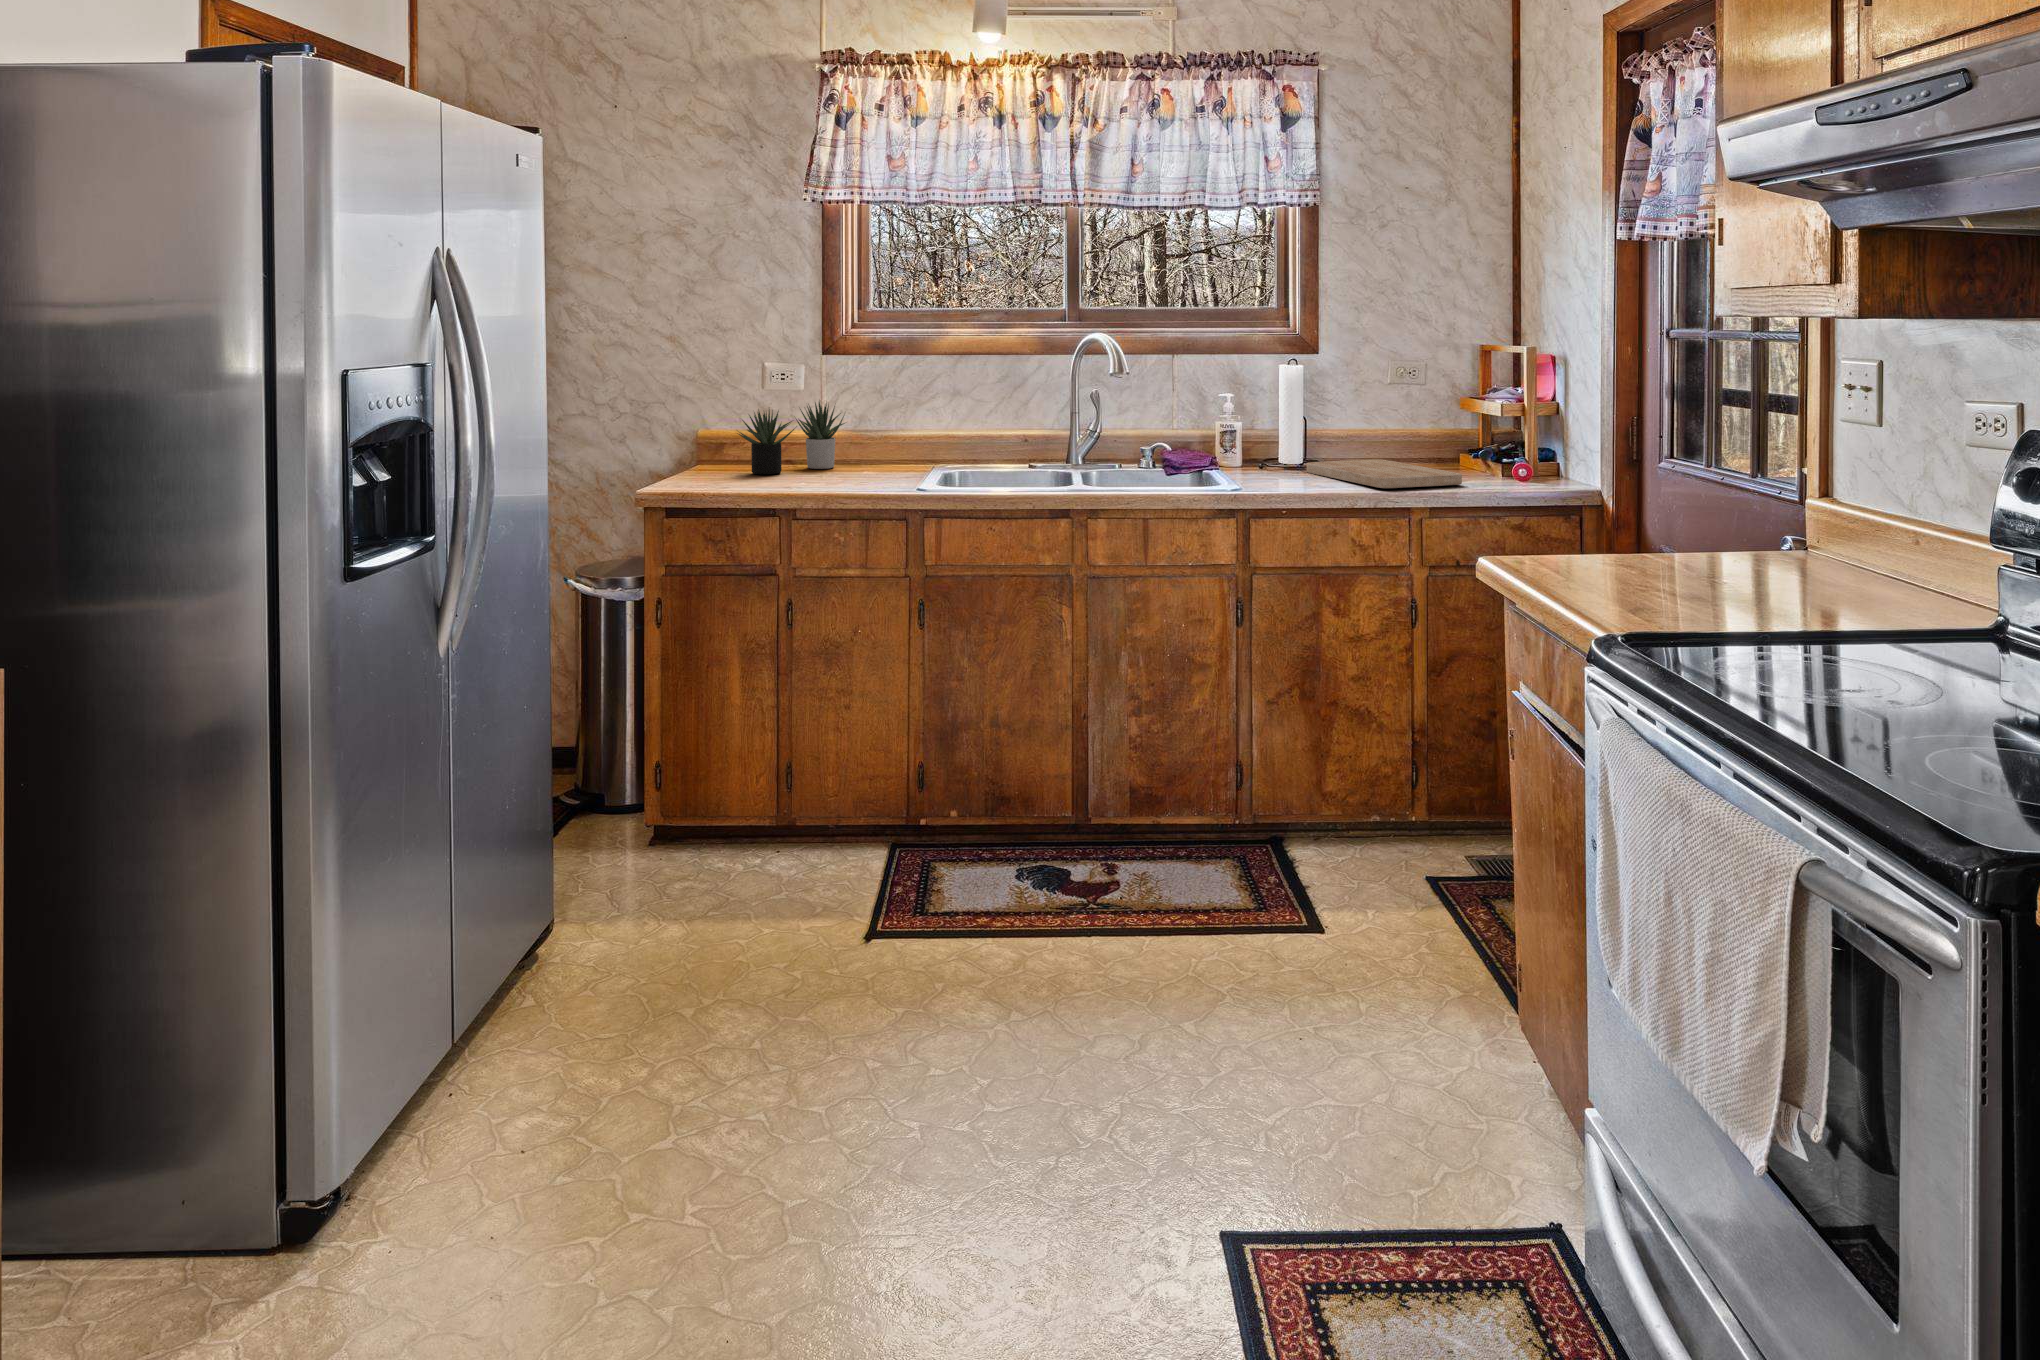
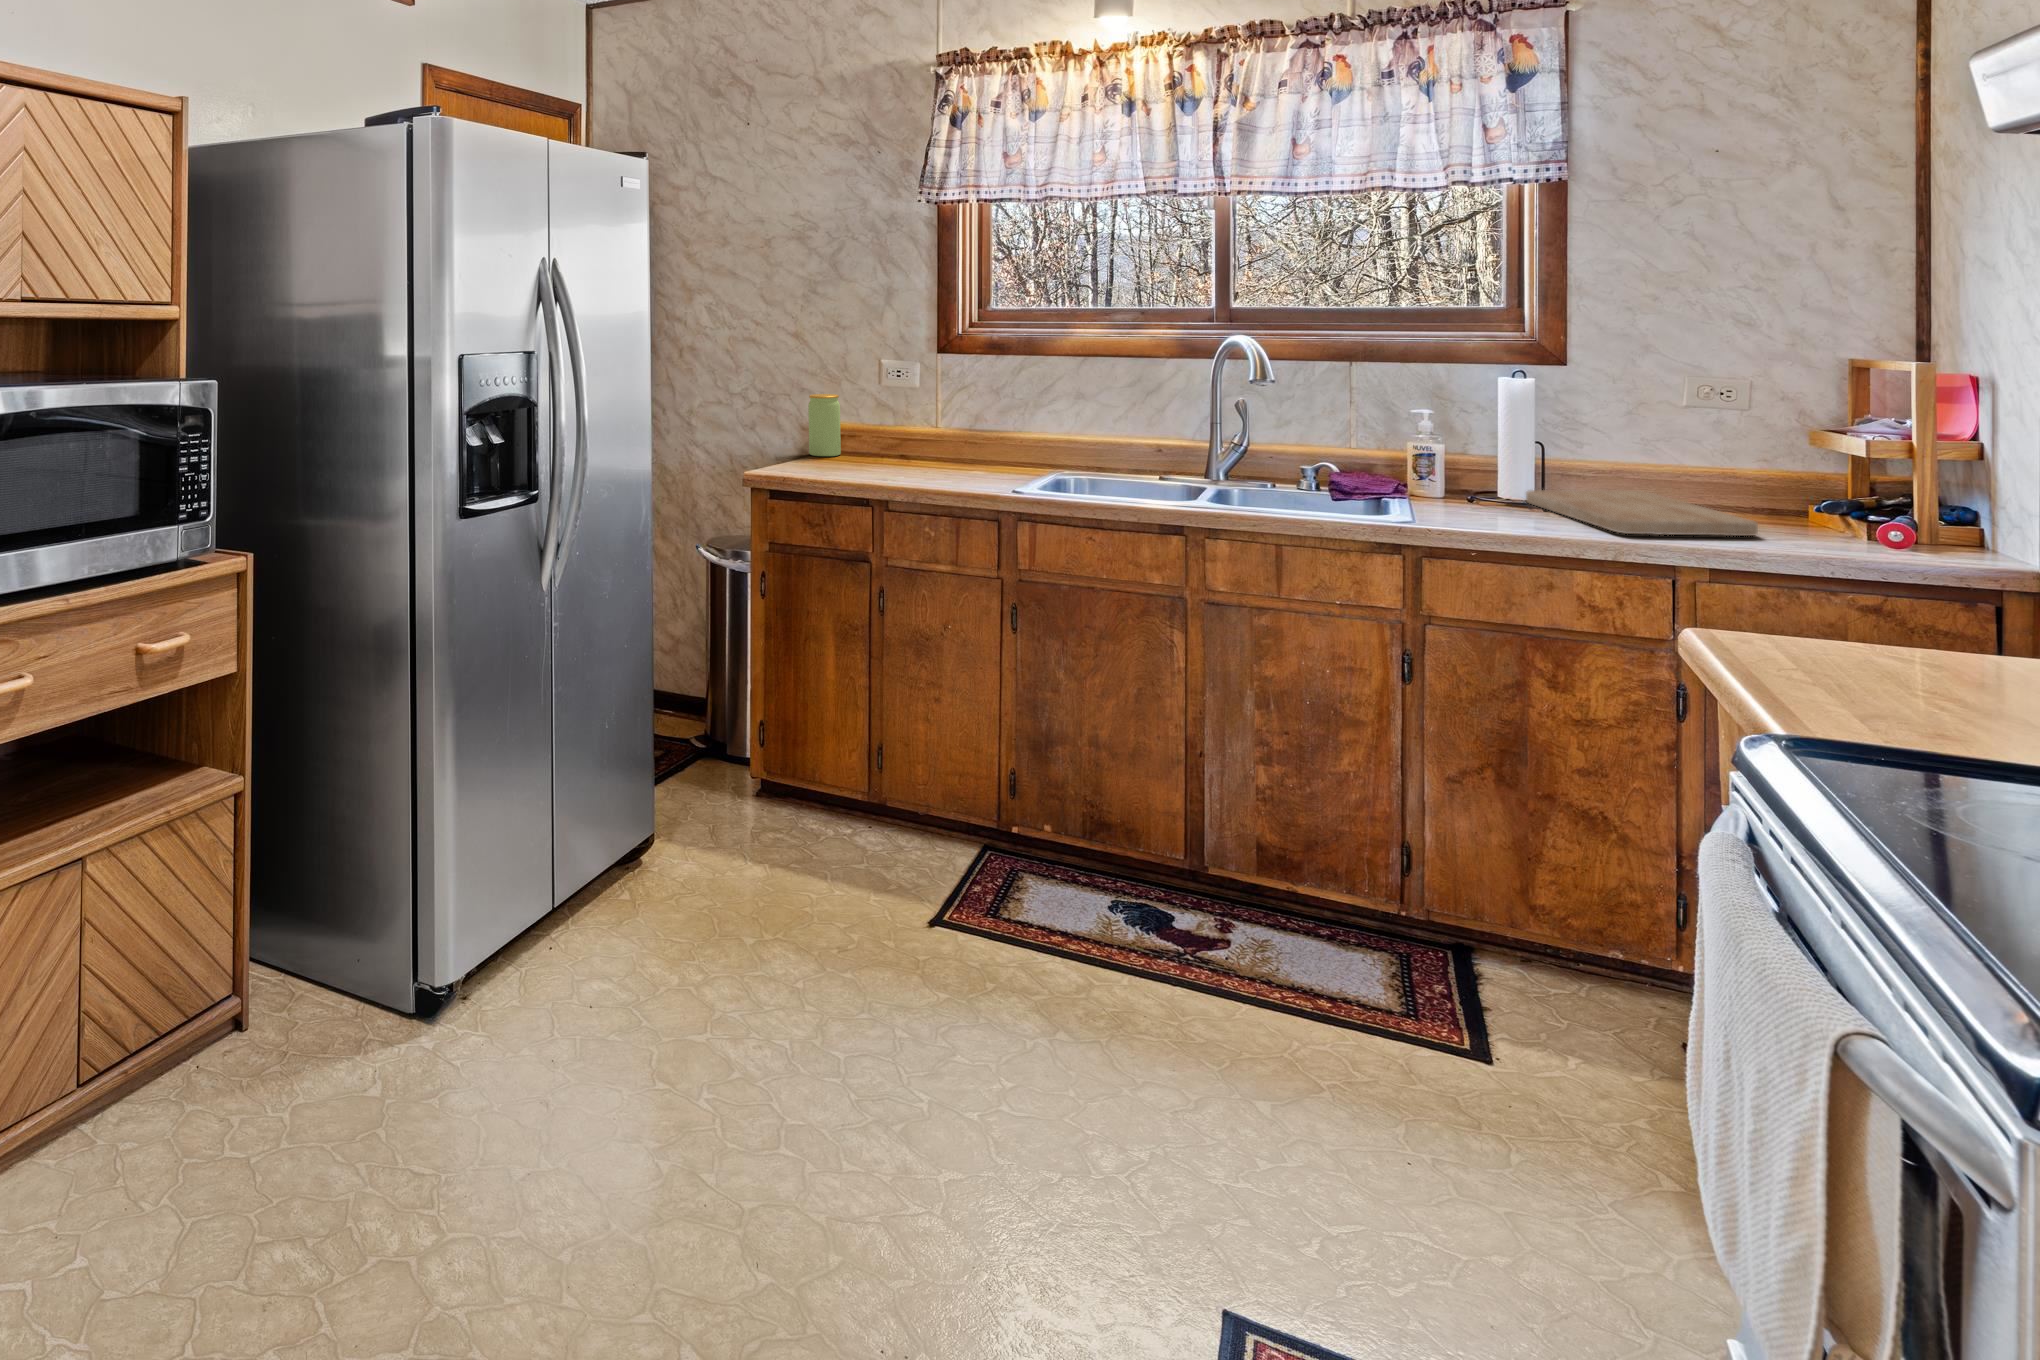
succulent plant: present [737,400,845,474] -> none [851,396,969,468]
jar: none [680,401,714,467] -> present [808,394,841,456]

